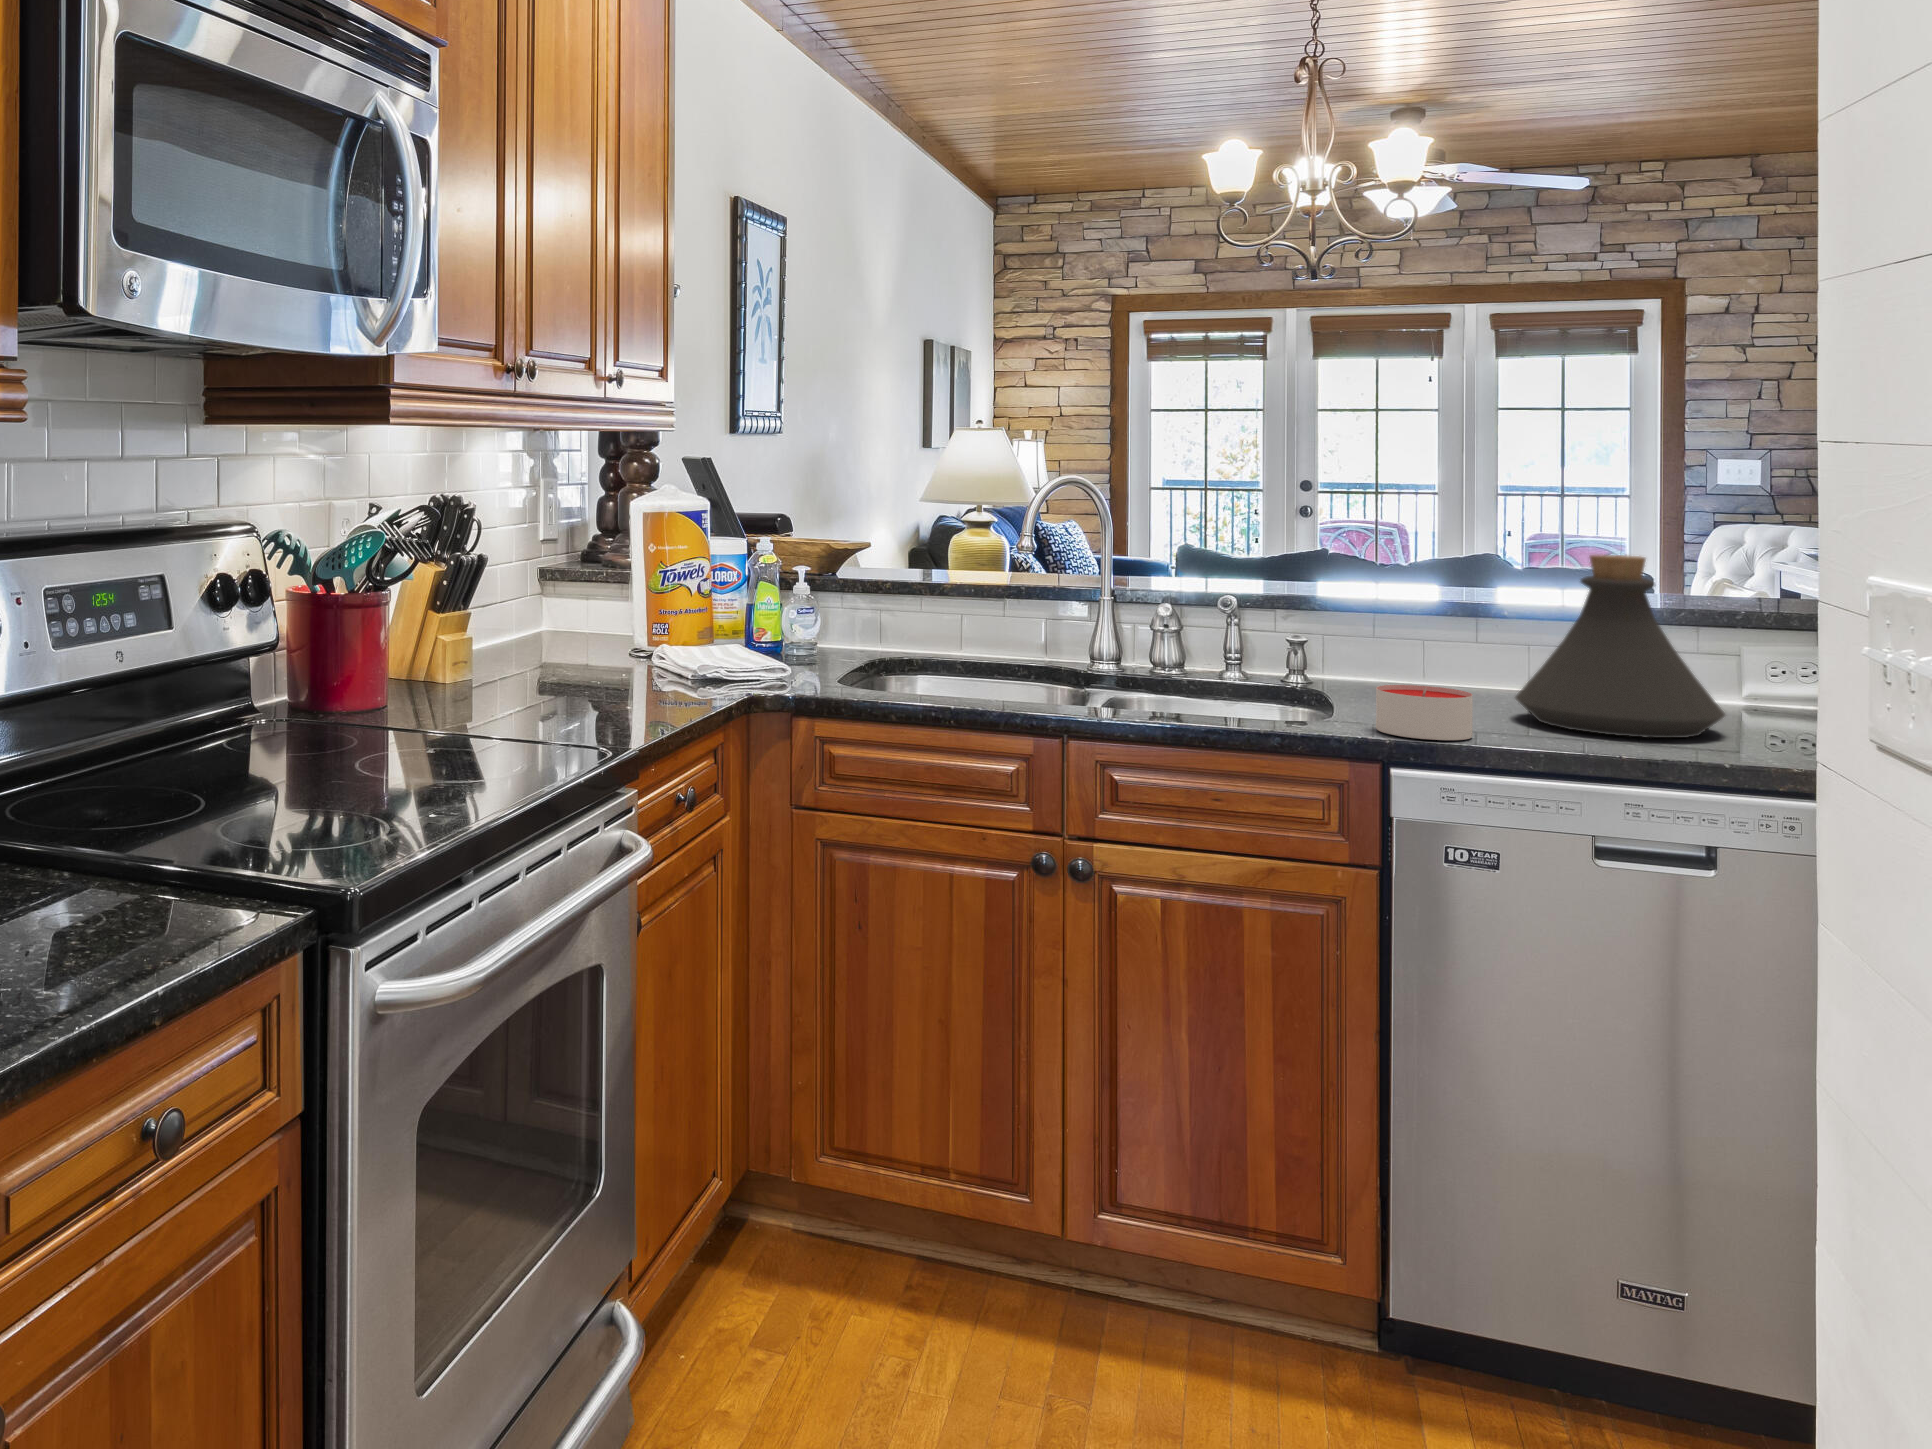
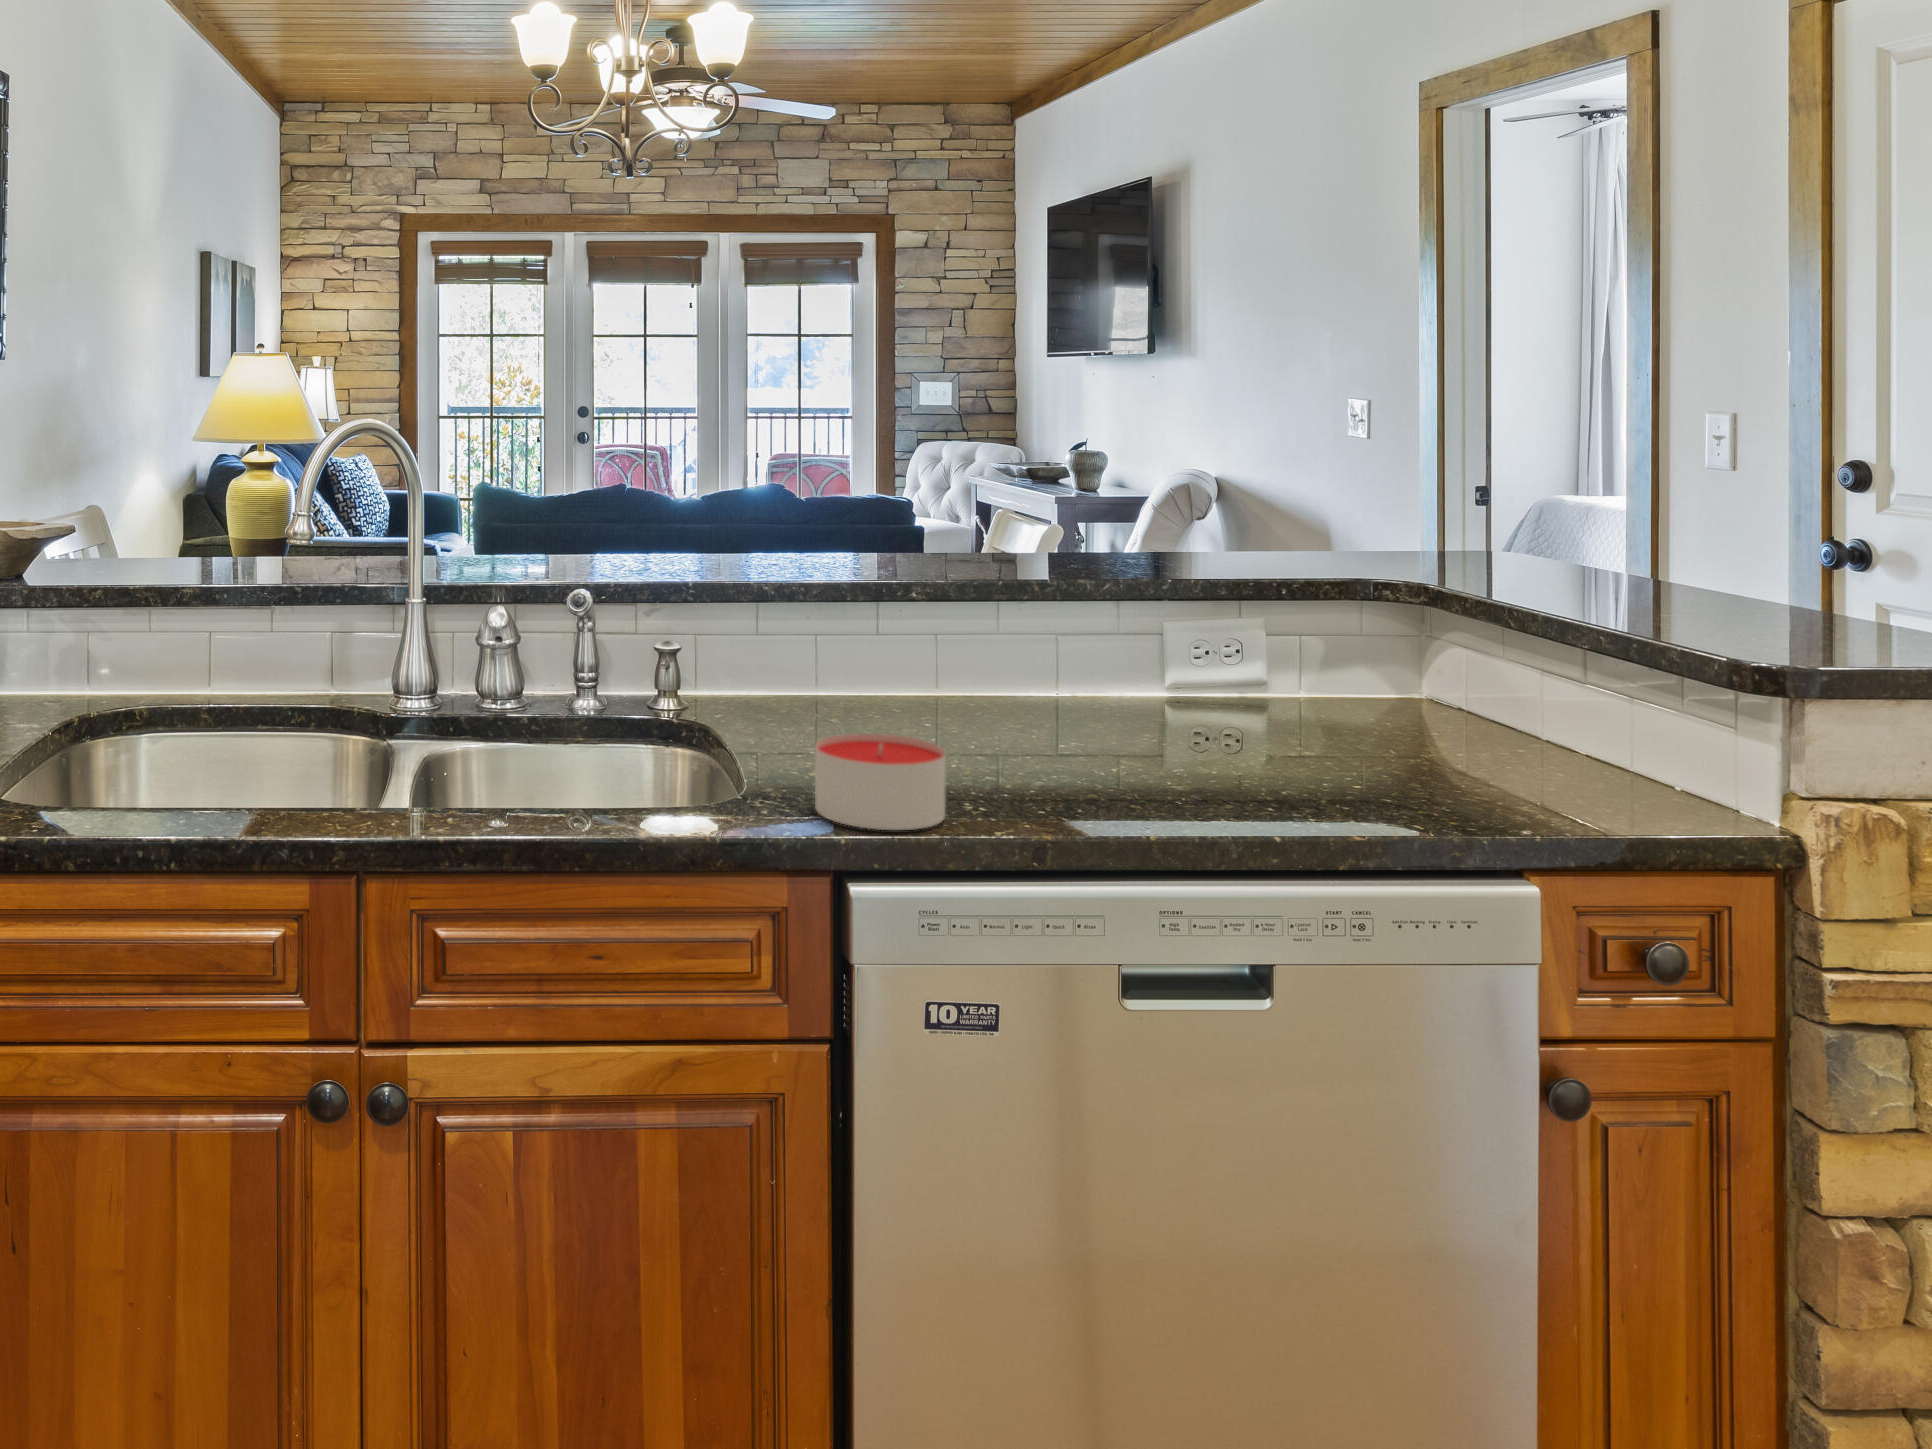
bottle: present [1515,555,1725,738] -> none [961,522,1218,787]

